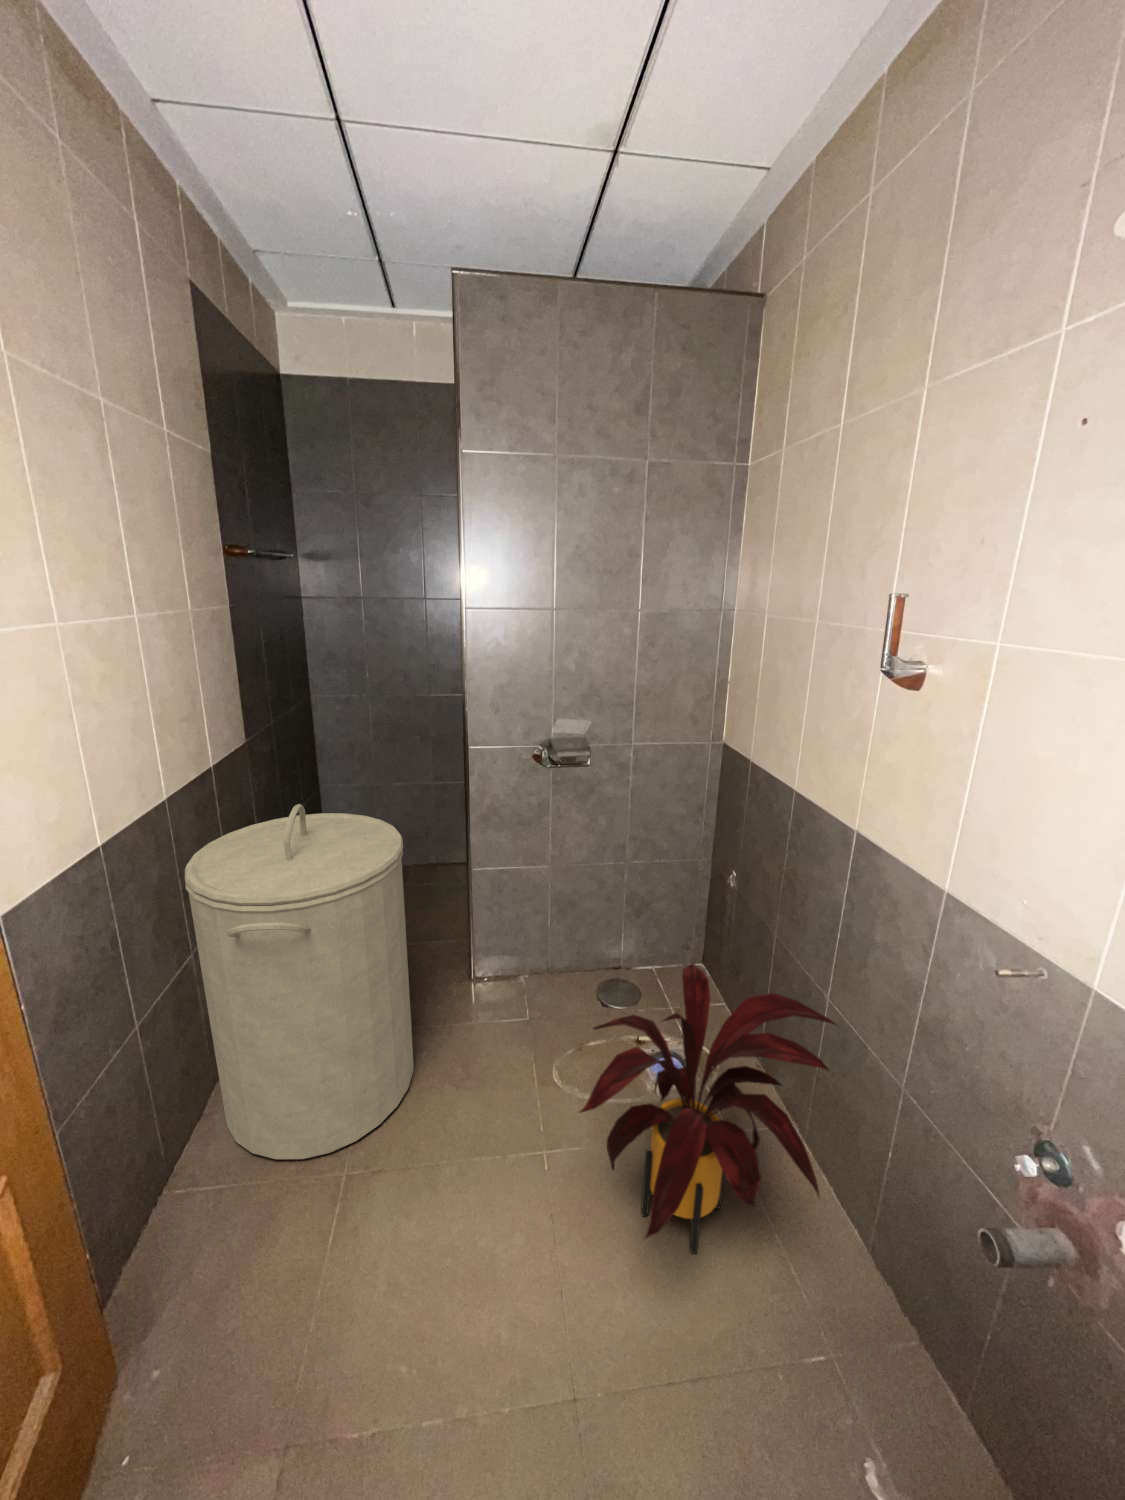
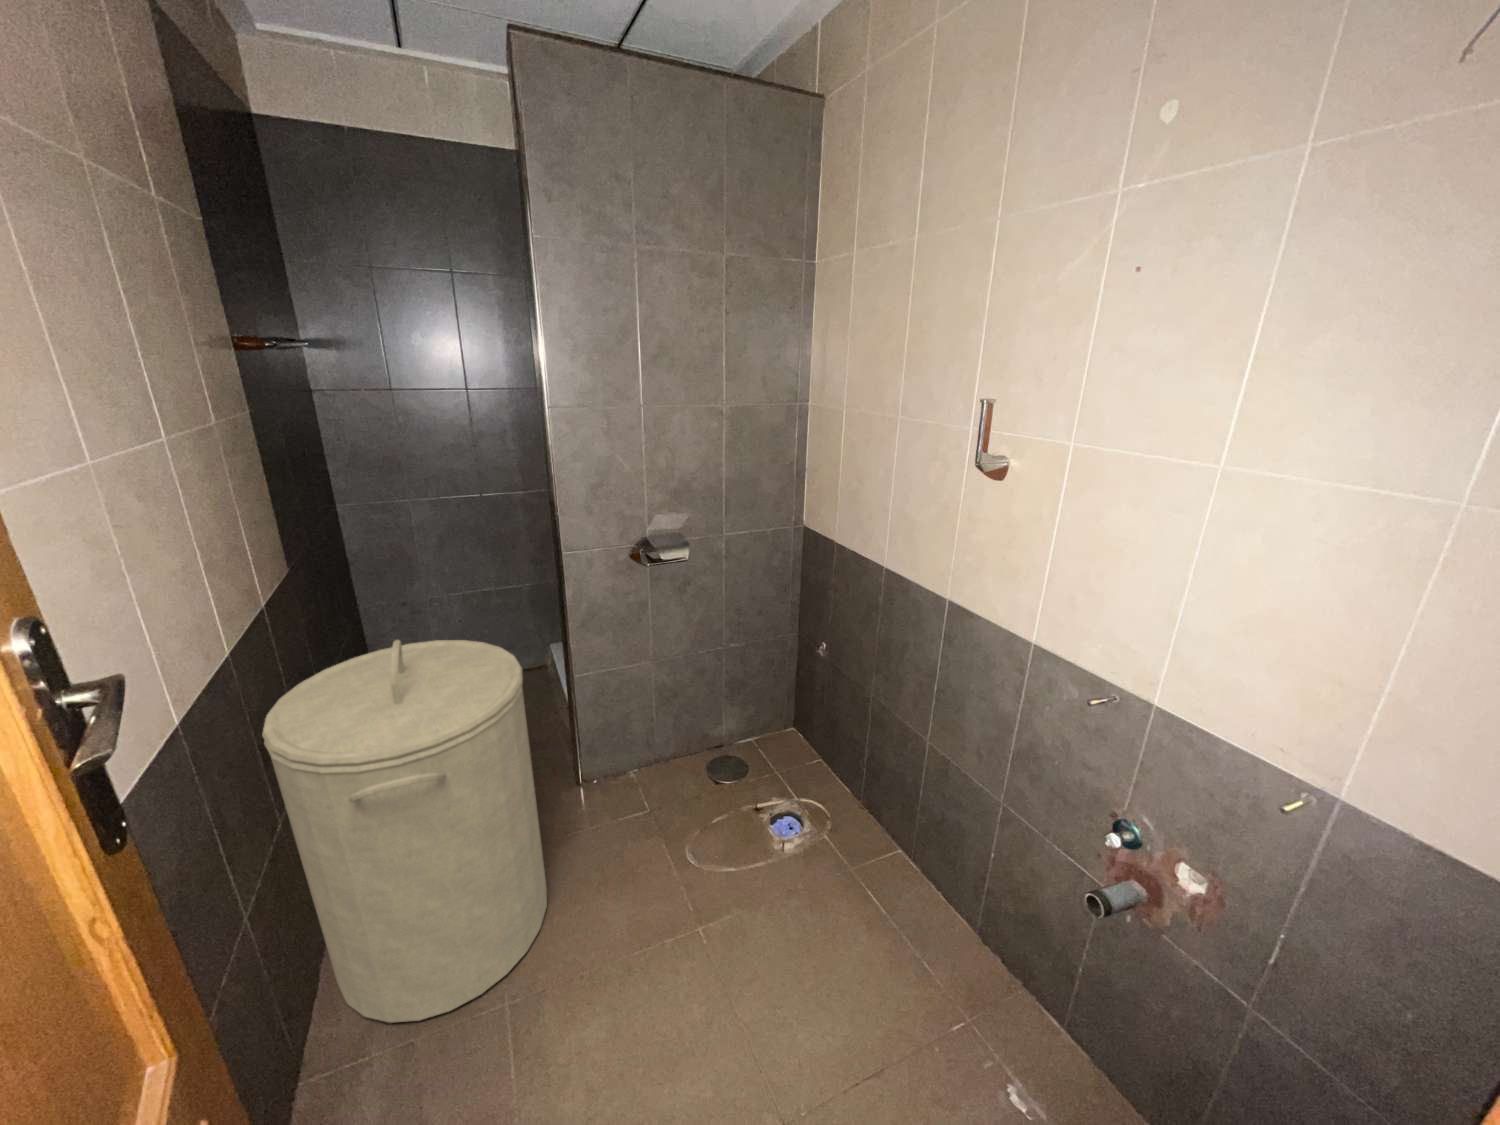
house plant: present [580,963,836,1254] -> none [738,732,962,980]

